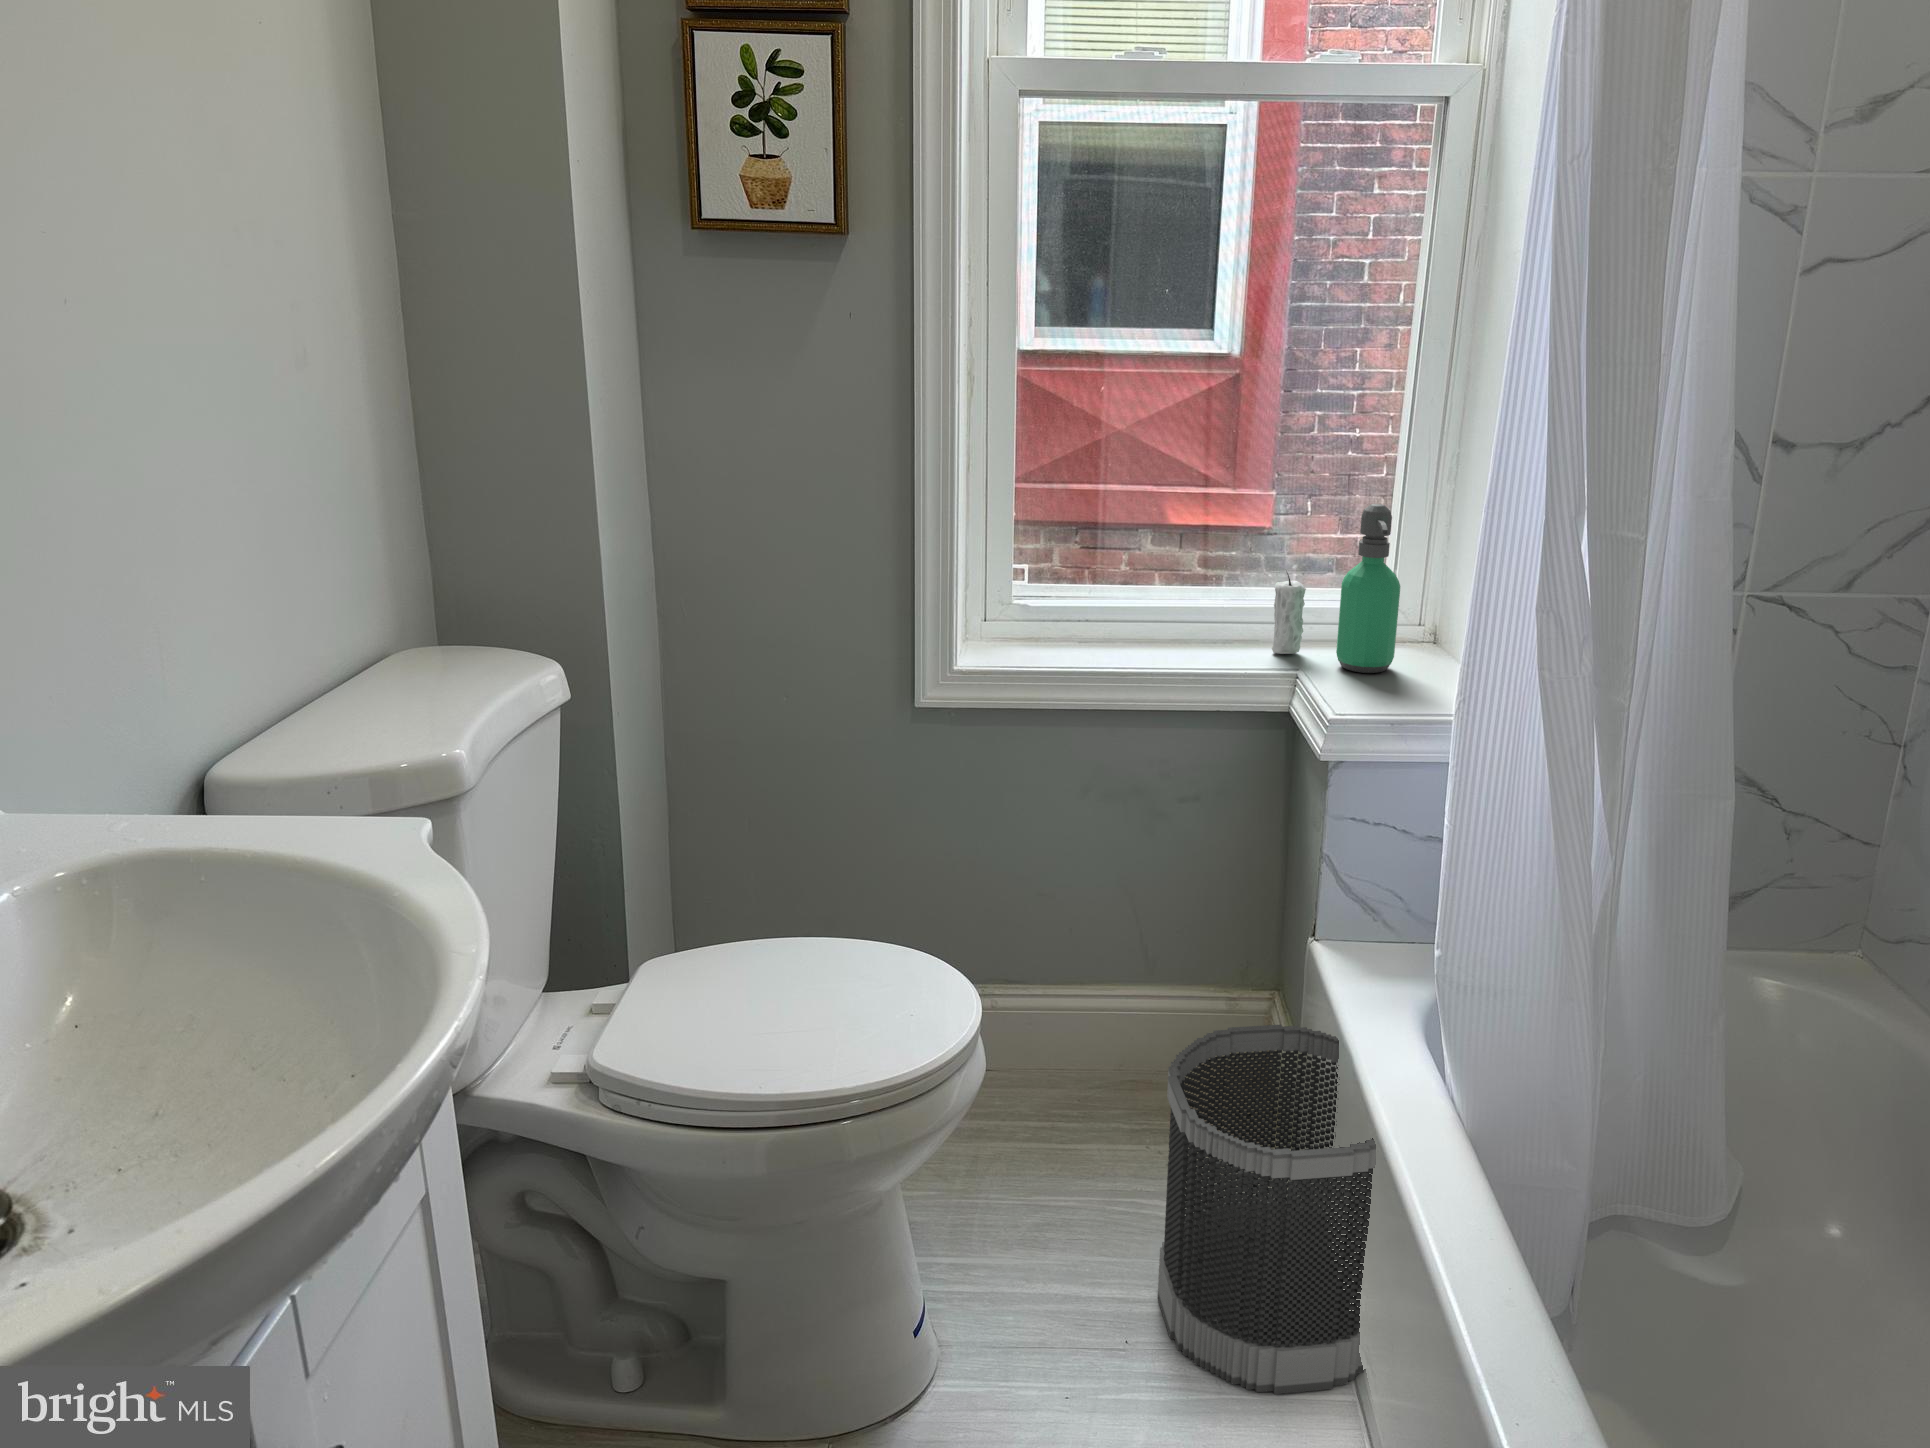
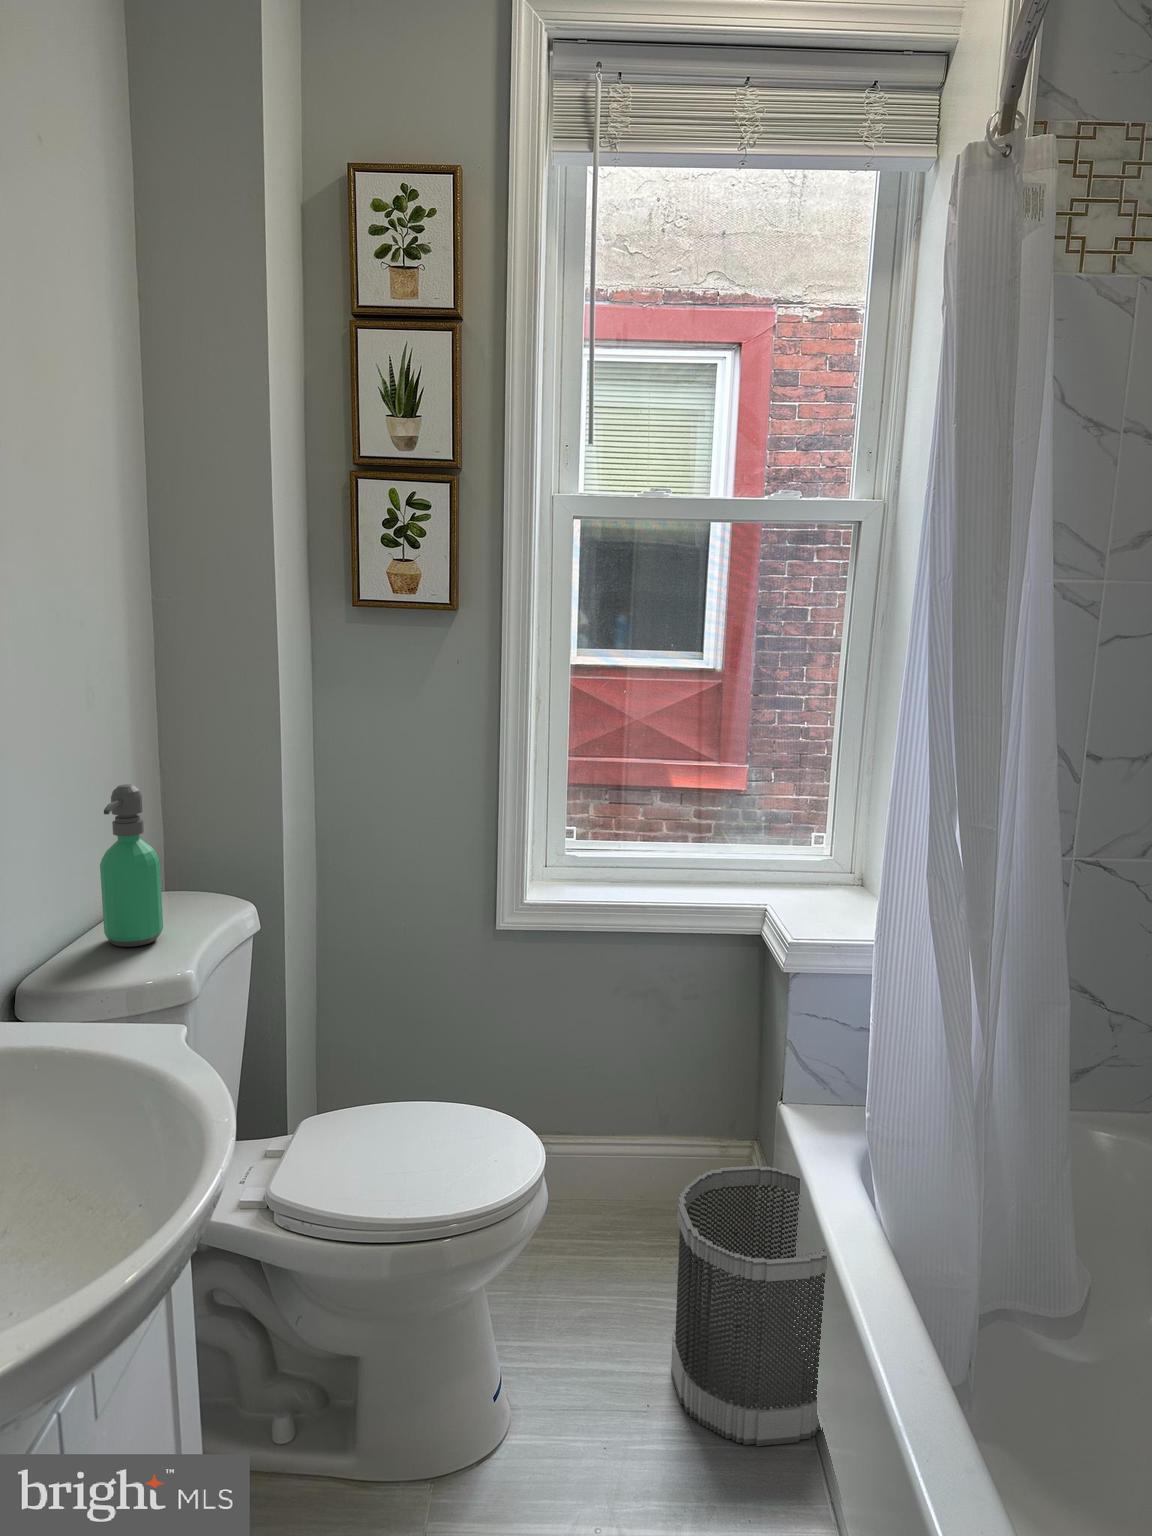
soap dispenser: present [1336,504,1400,673] -> present [100,784,163,947]
candle: present [1272,573,1306,654] -> none [748,835,772,896]

